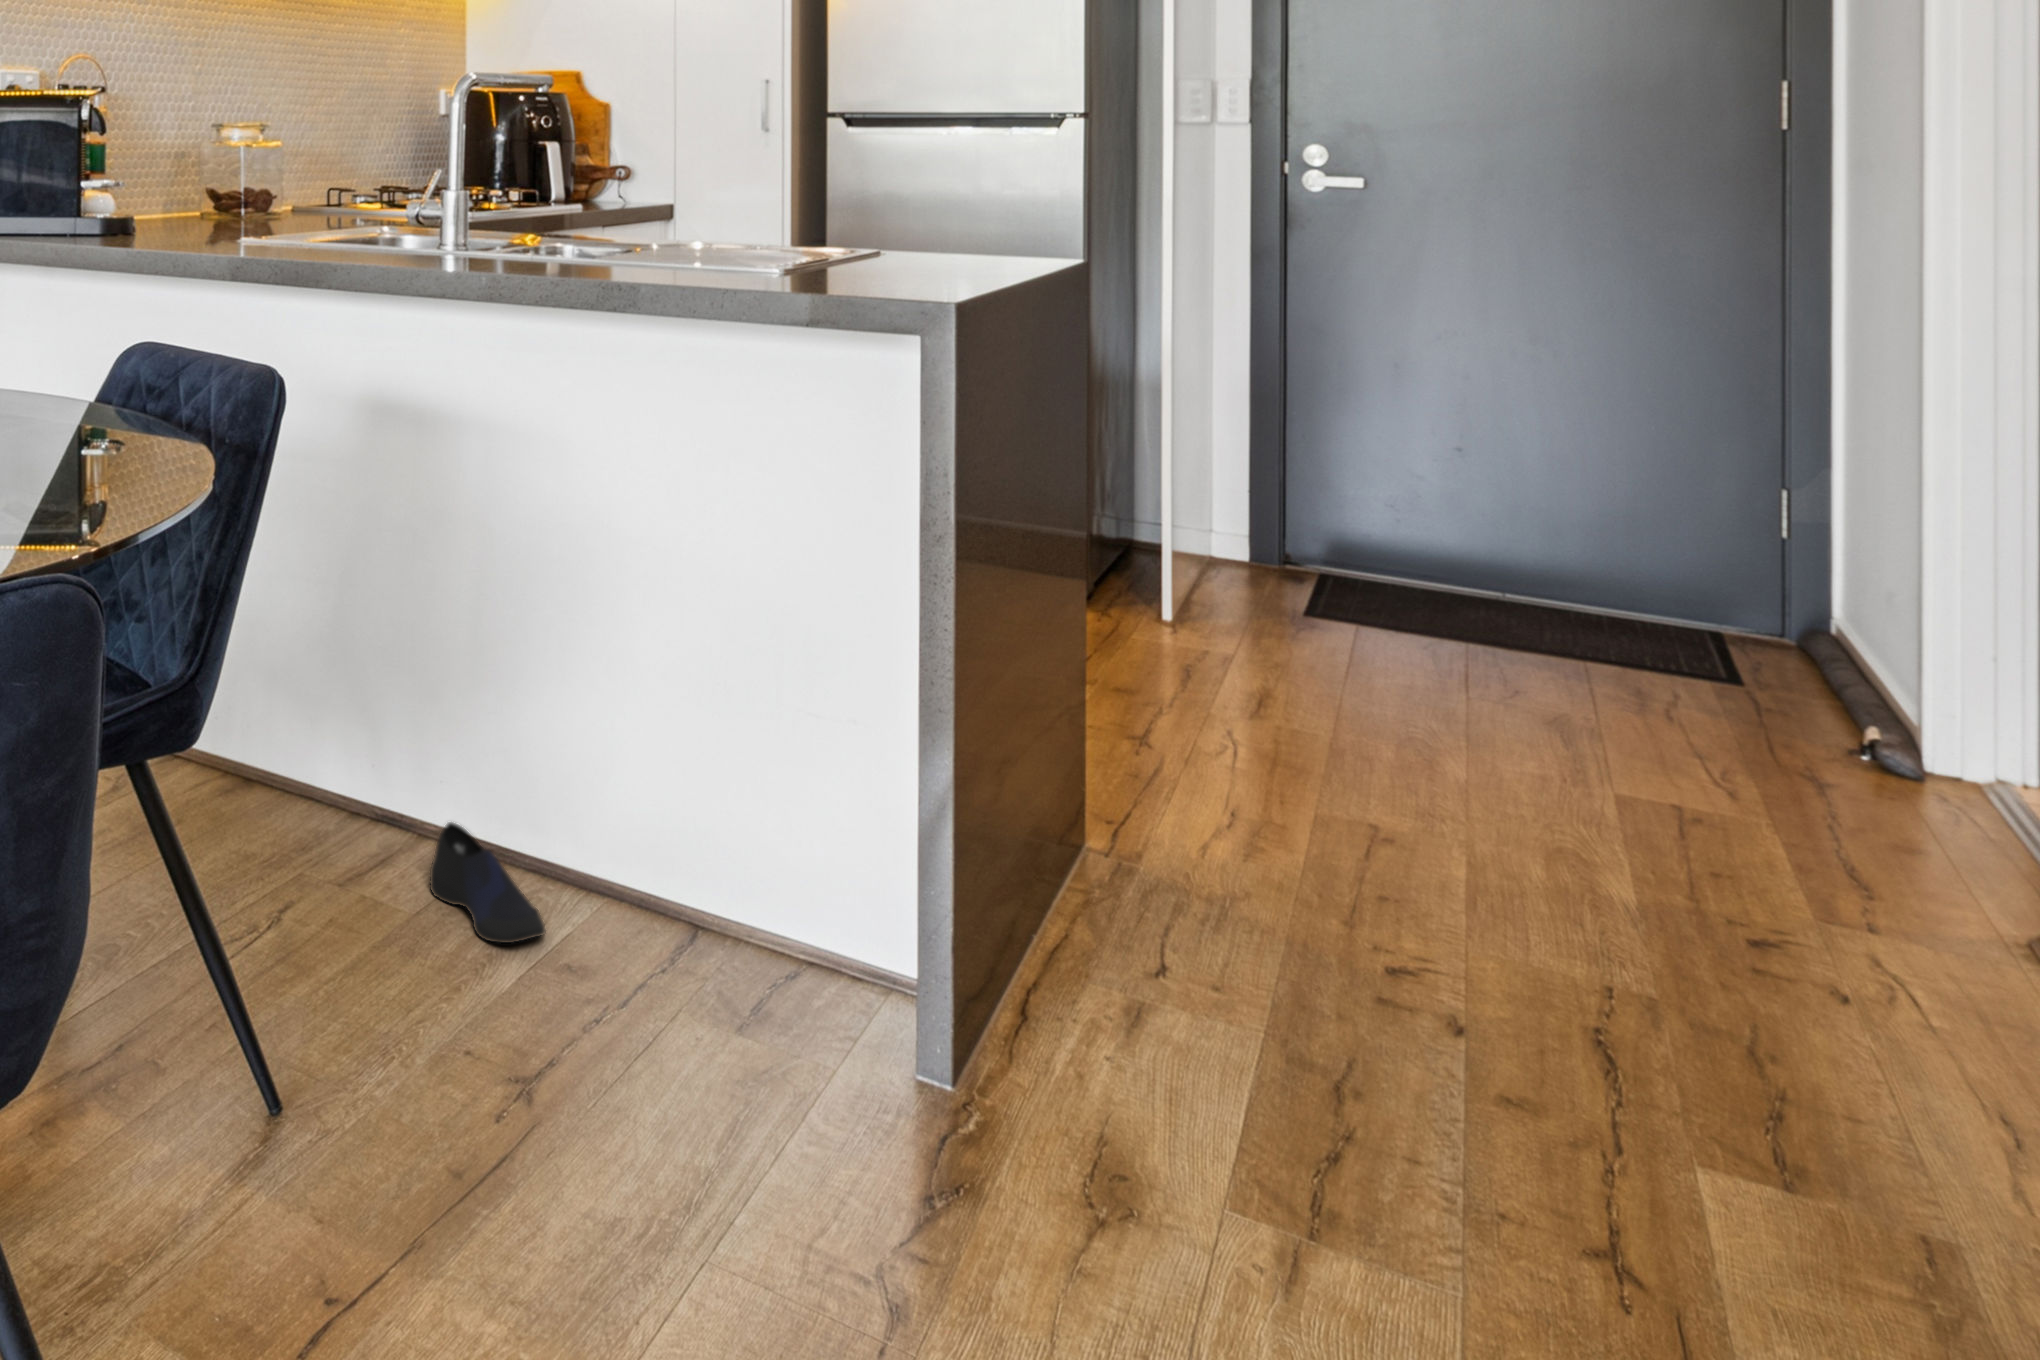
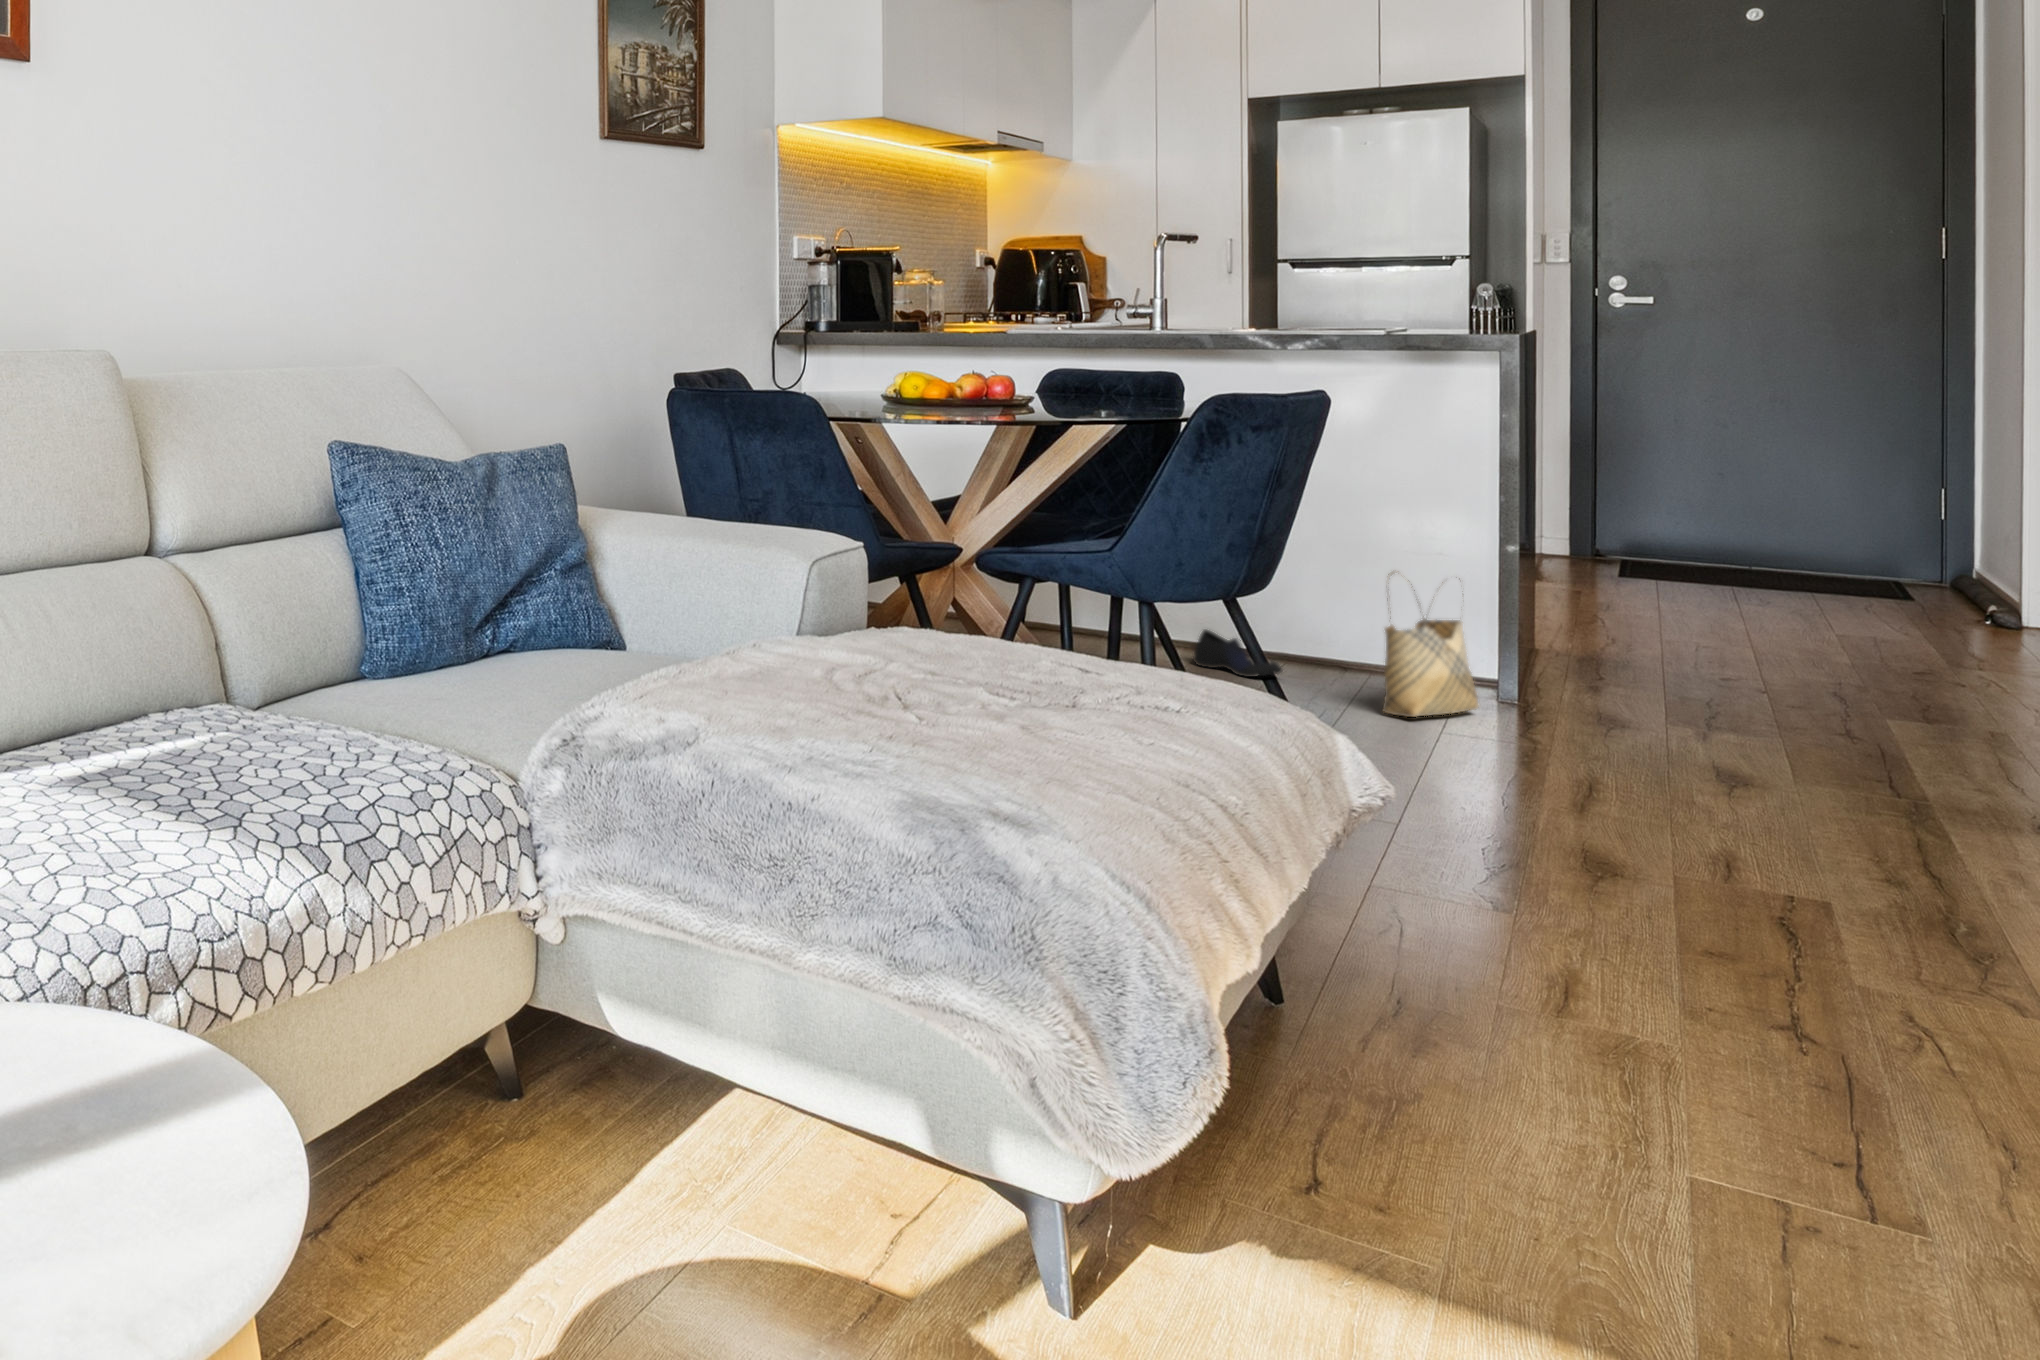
woven basket: none [624,786,821,1133] -> present [1383,572,1478,717]

